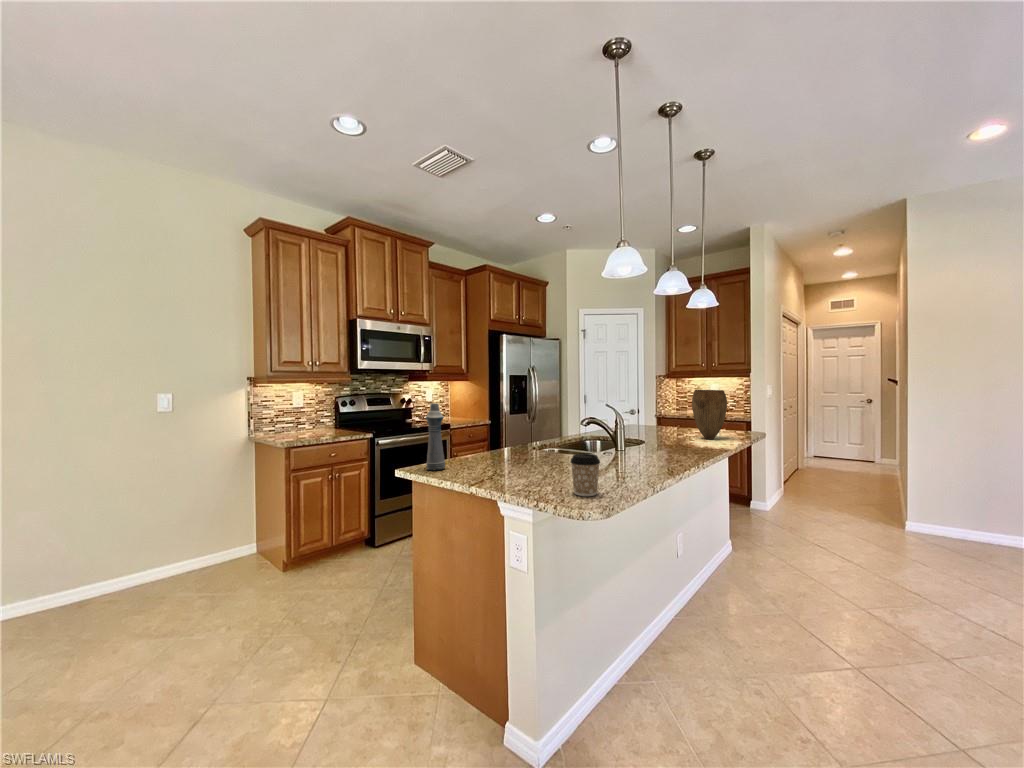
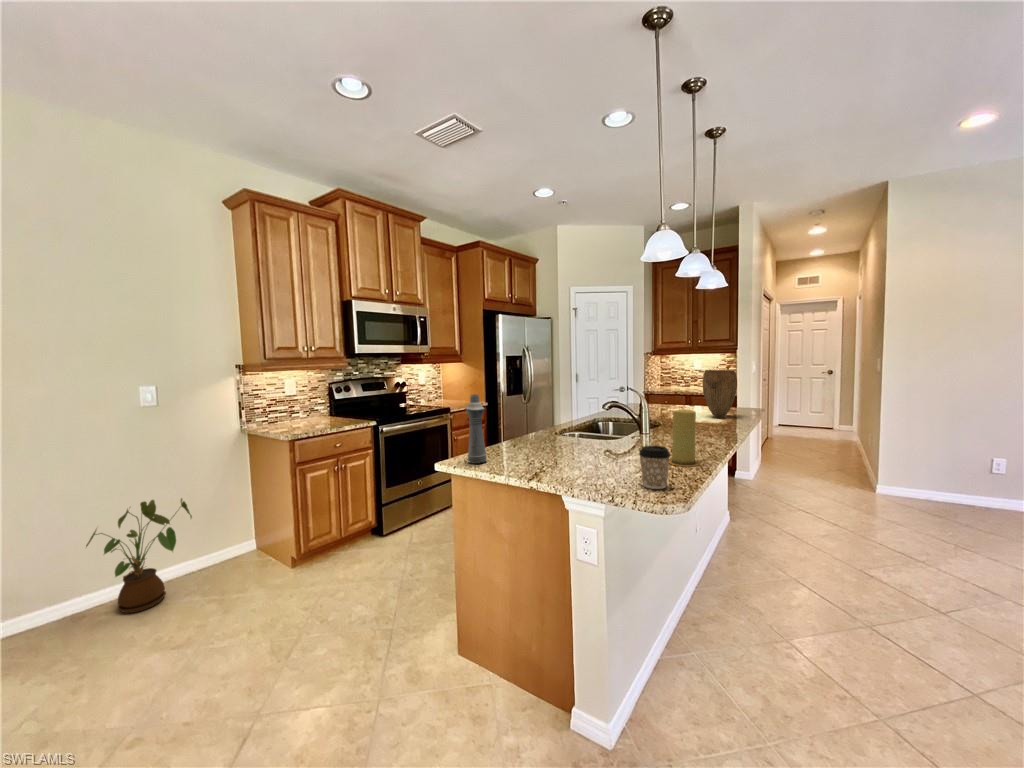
candle: none [618,422,649,479] -> present [669,410,699,466]
house plant: none [95,499,195,605] -> present [86,498,192,613]

